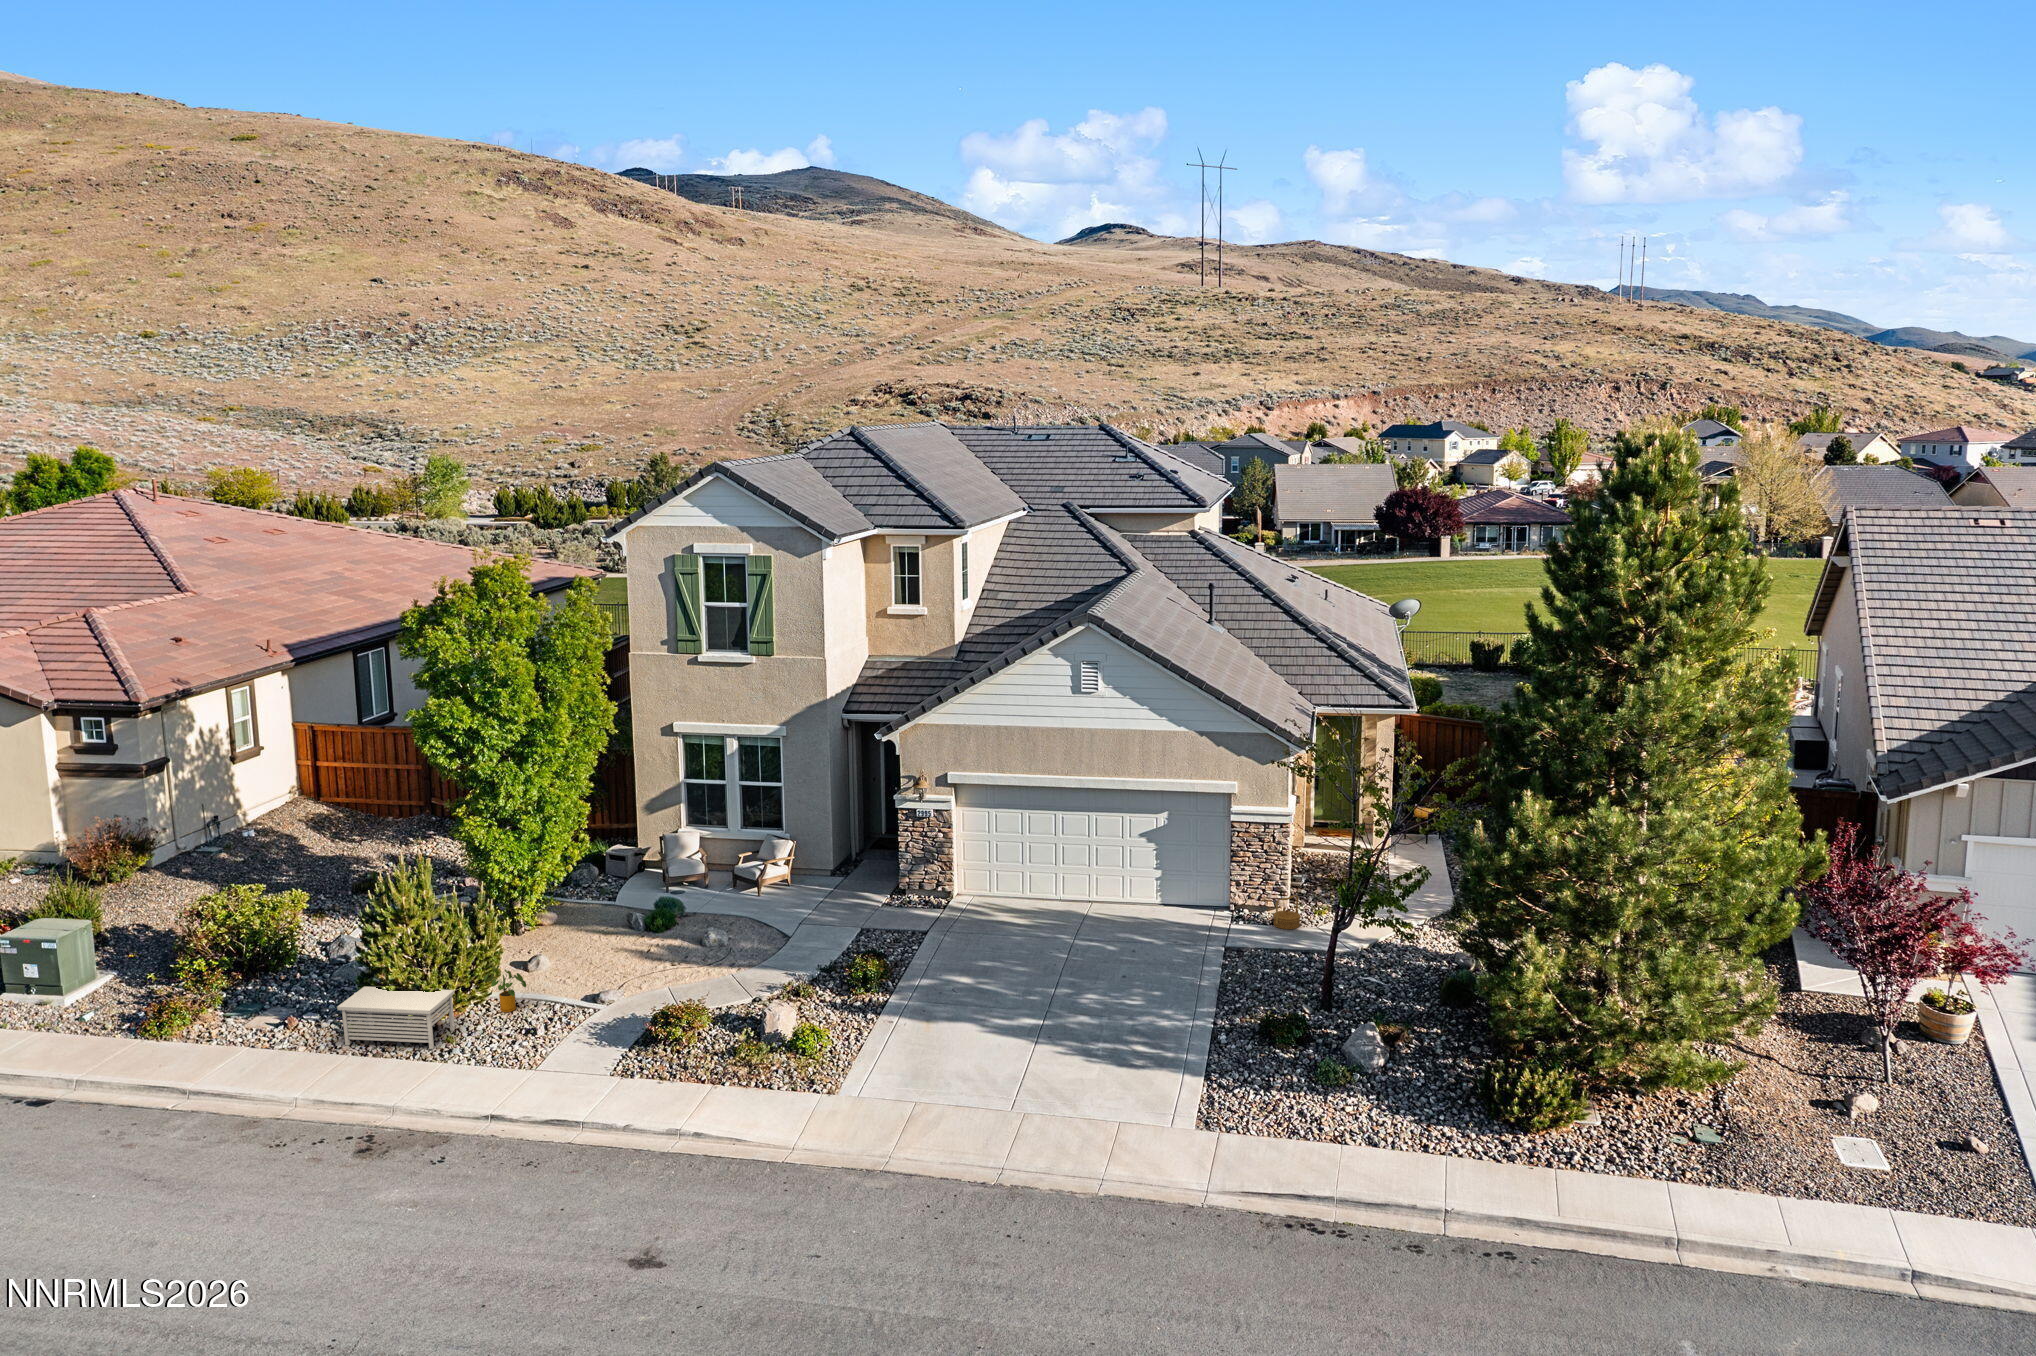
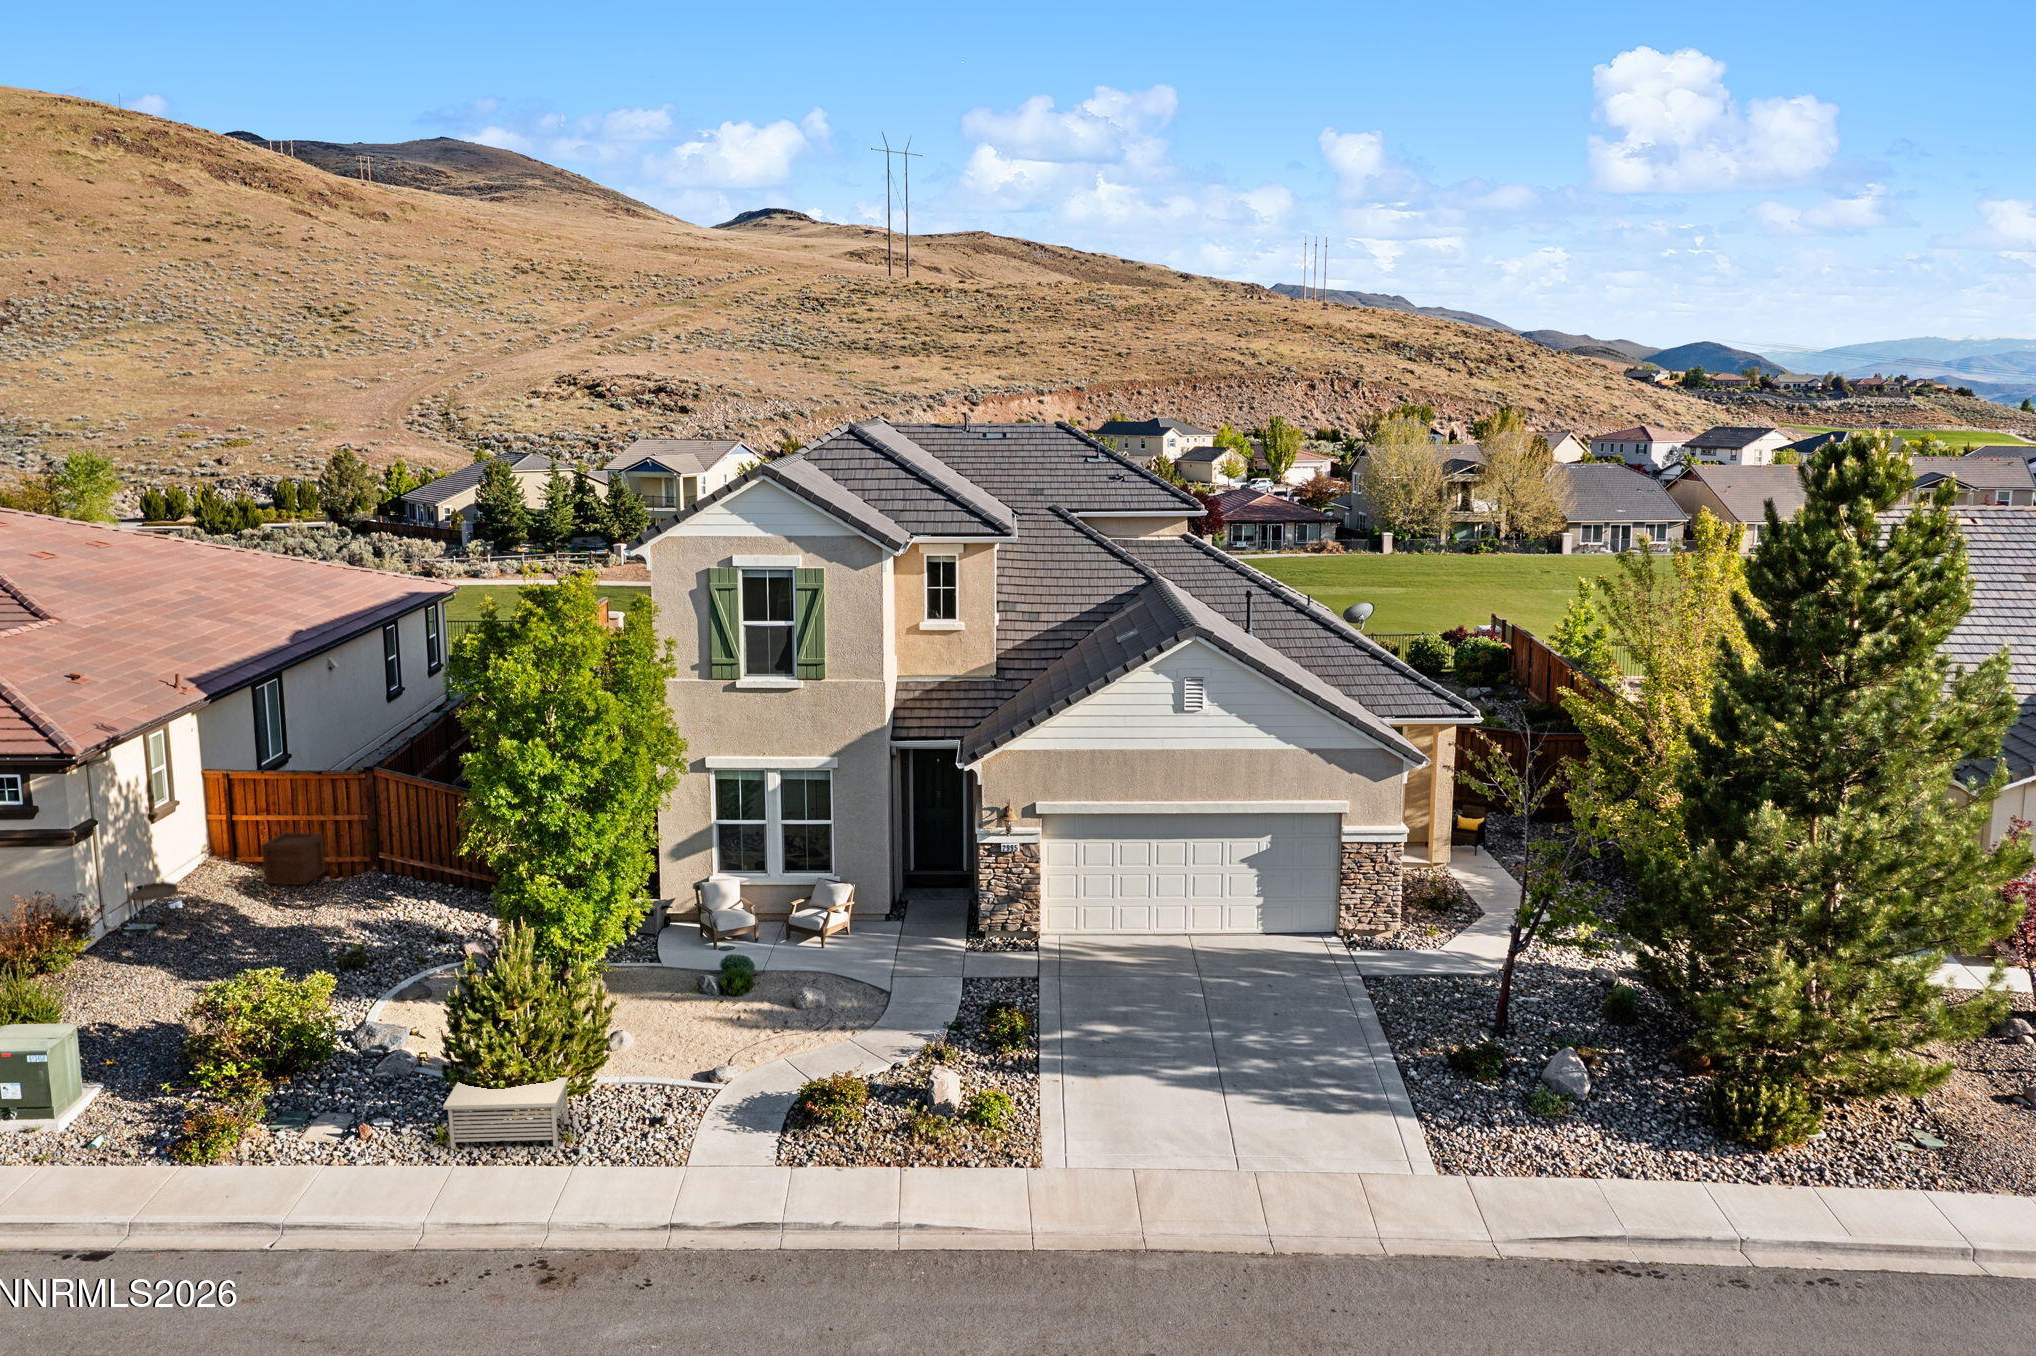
wooden crate: none [331,777,388,823] -> present [262,833,325,885]
side table: none [202,813,246,858] -> present [129,882,178,931]
woven basket: present [1273,895,1300,929] -> none [1390,917,1419,954]
house plant: present [484,966,526,1012] -> none [591,1046,640,1098]

